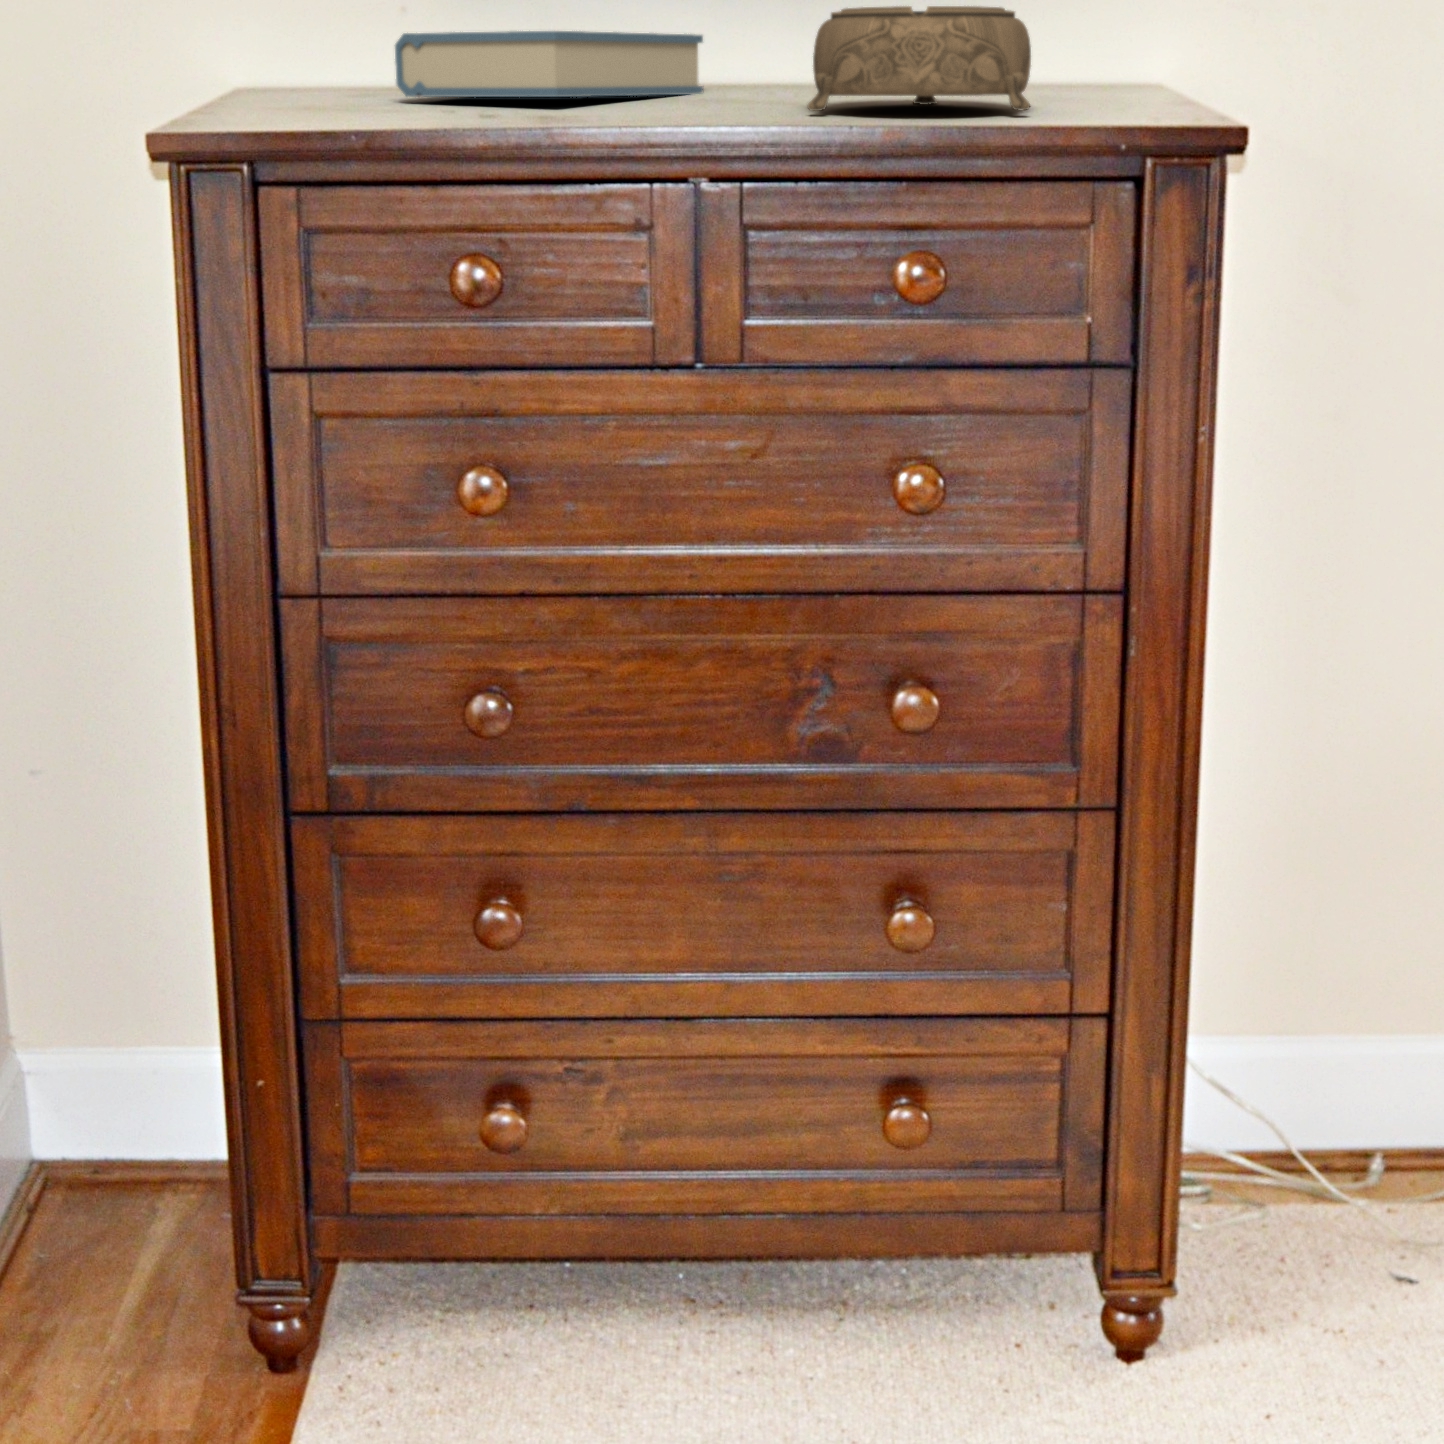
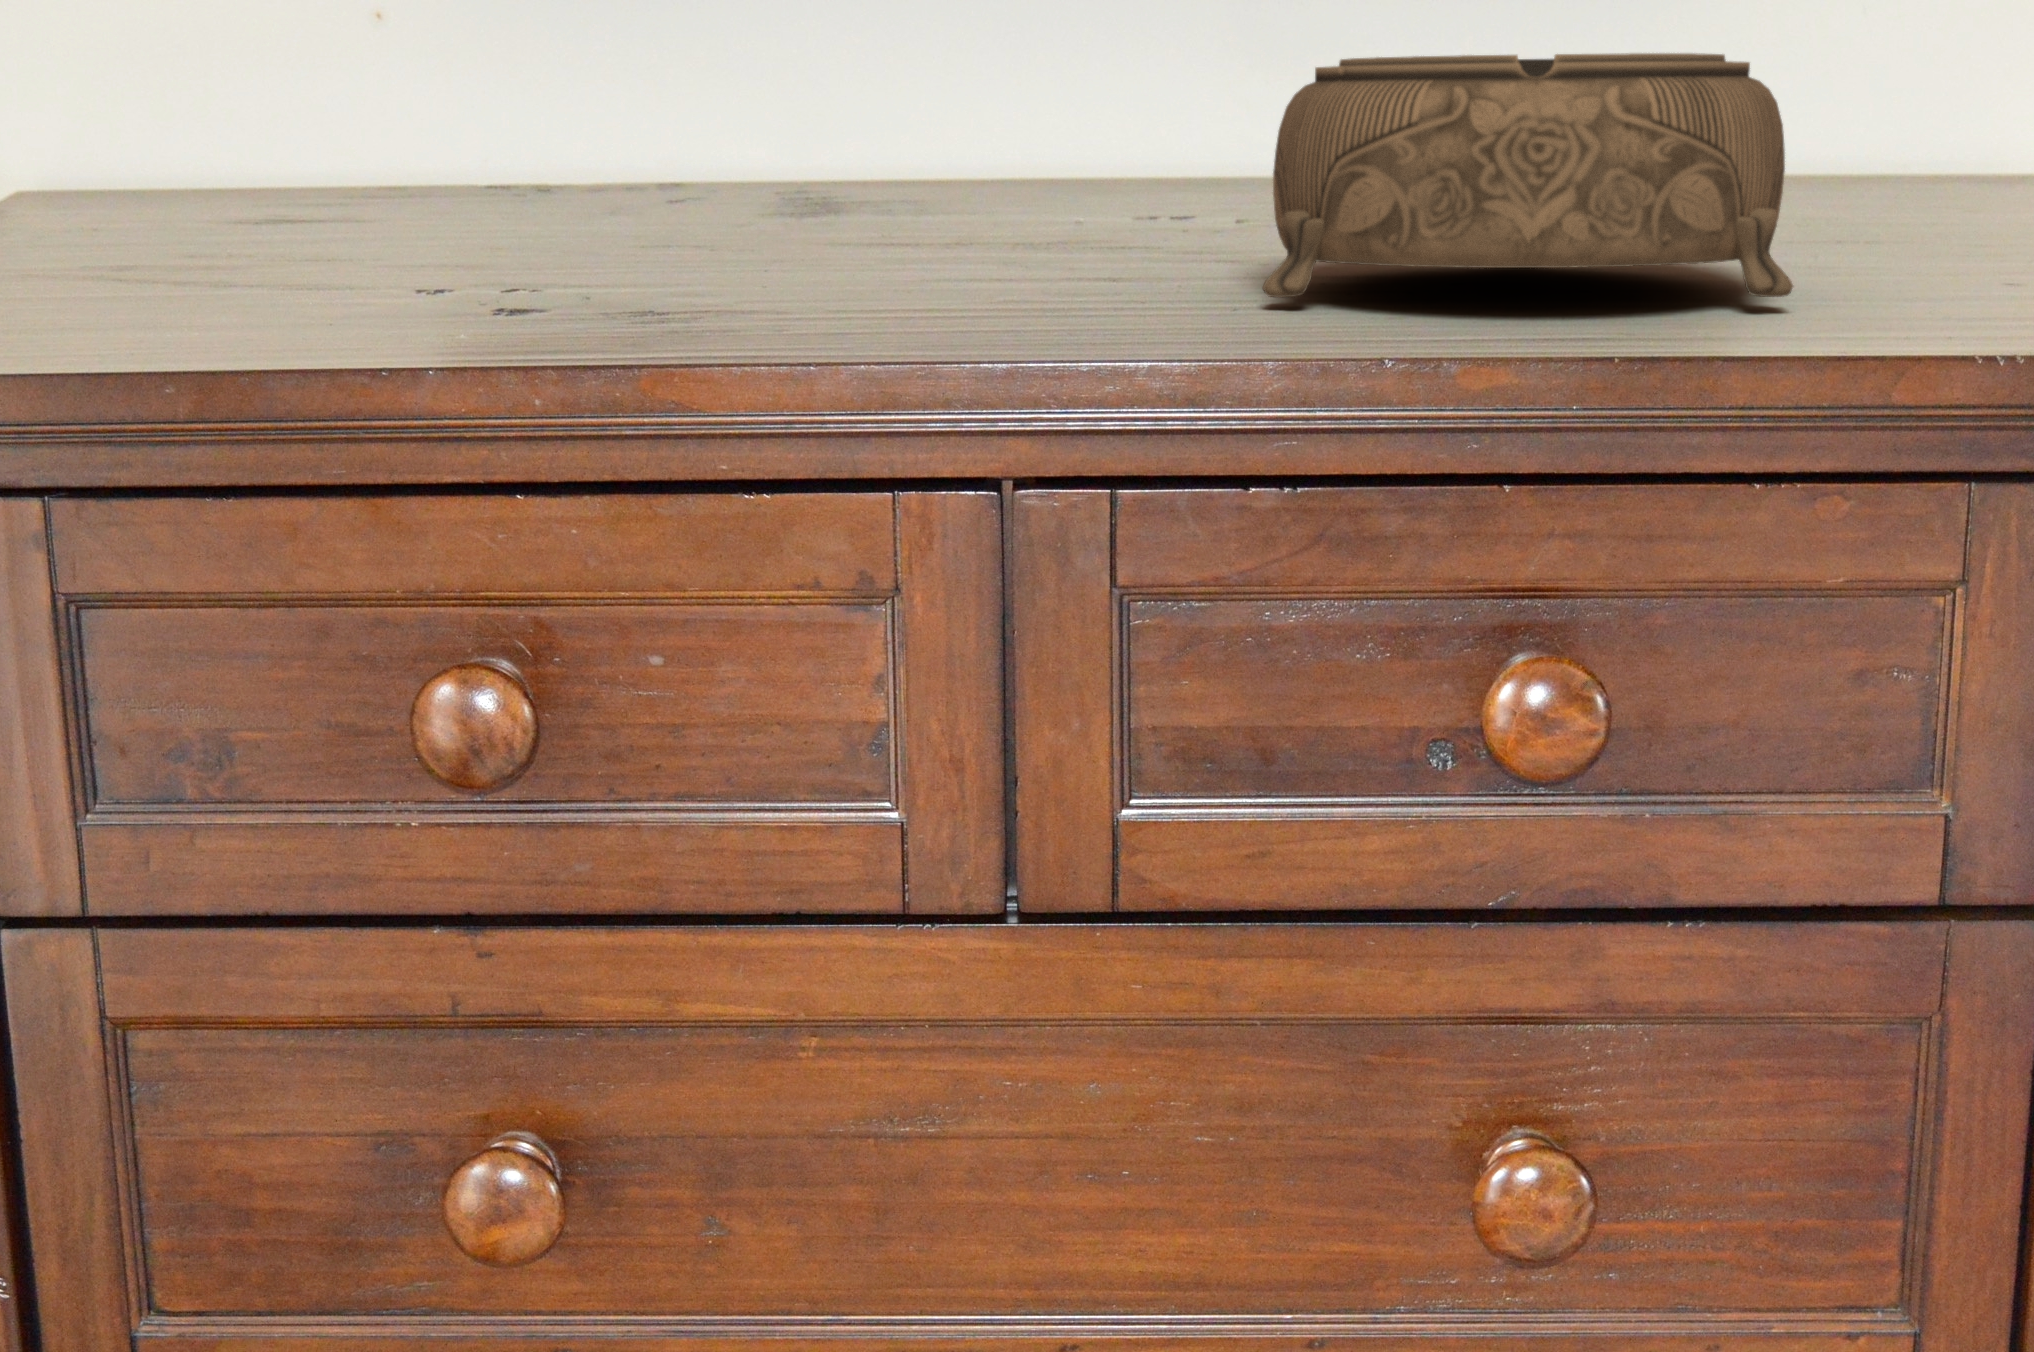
hardback book: present [395,31,703,97] -> none [340,107,1019,260]

